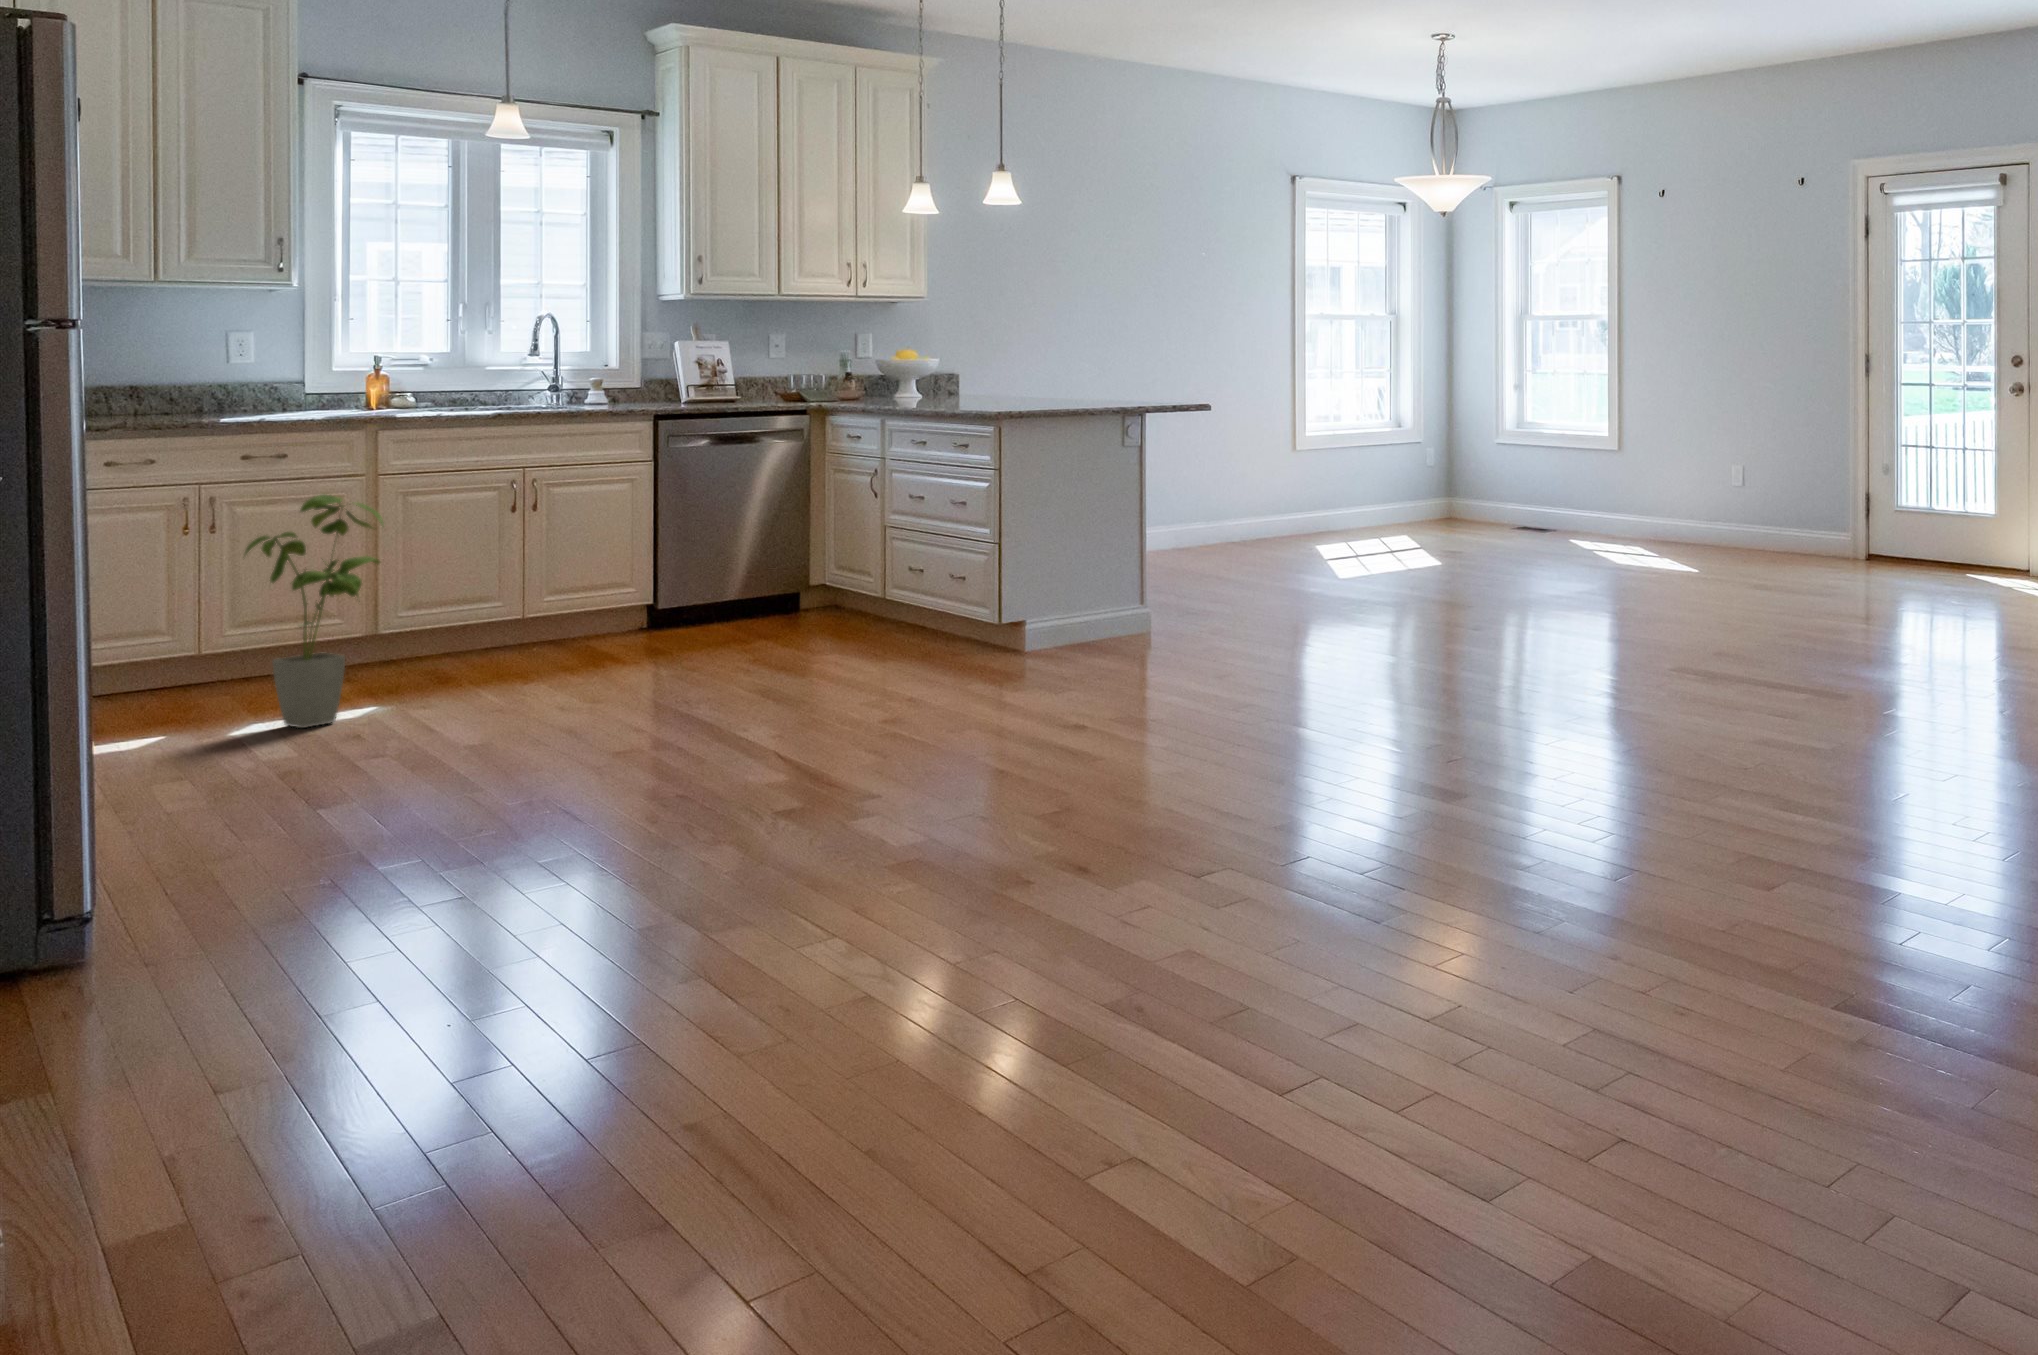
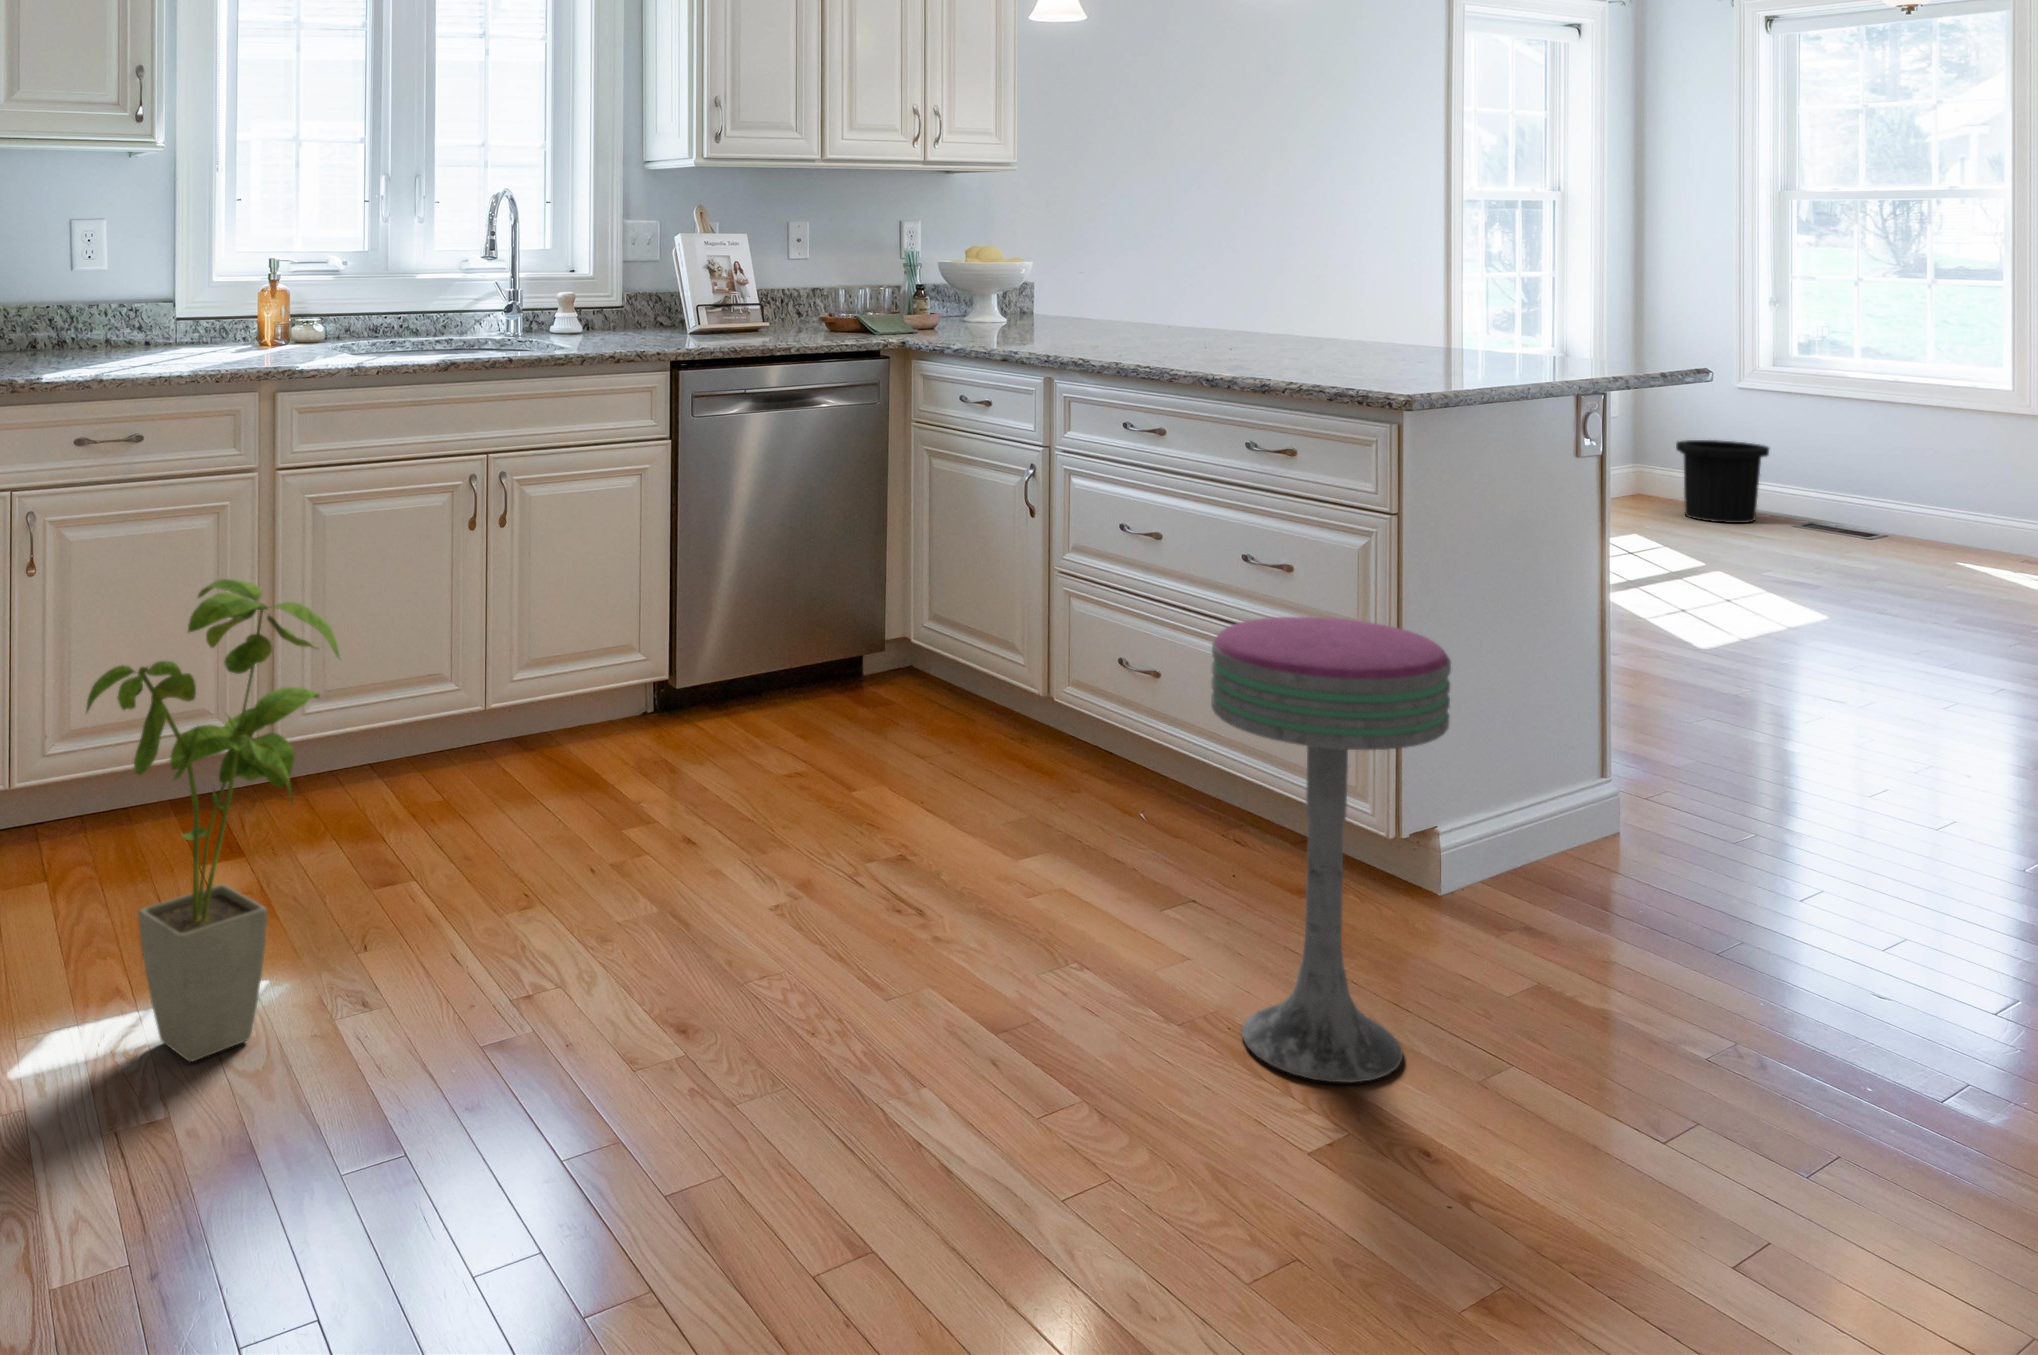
trash can: none [1460,477,1516,529] -> present [1676,440,1770,523]
bar stool: none [837,501,947,698] -> present [1211,617,1451,1082]

